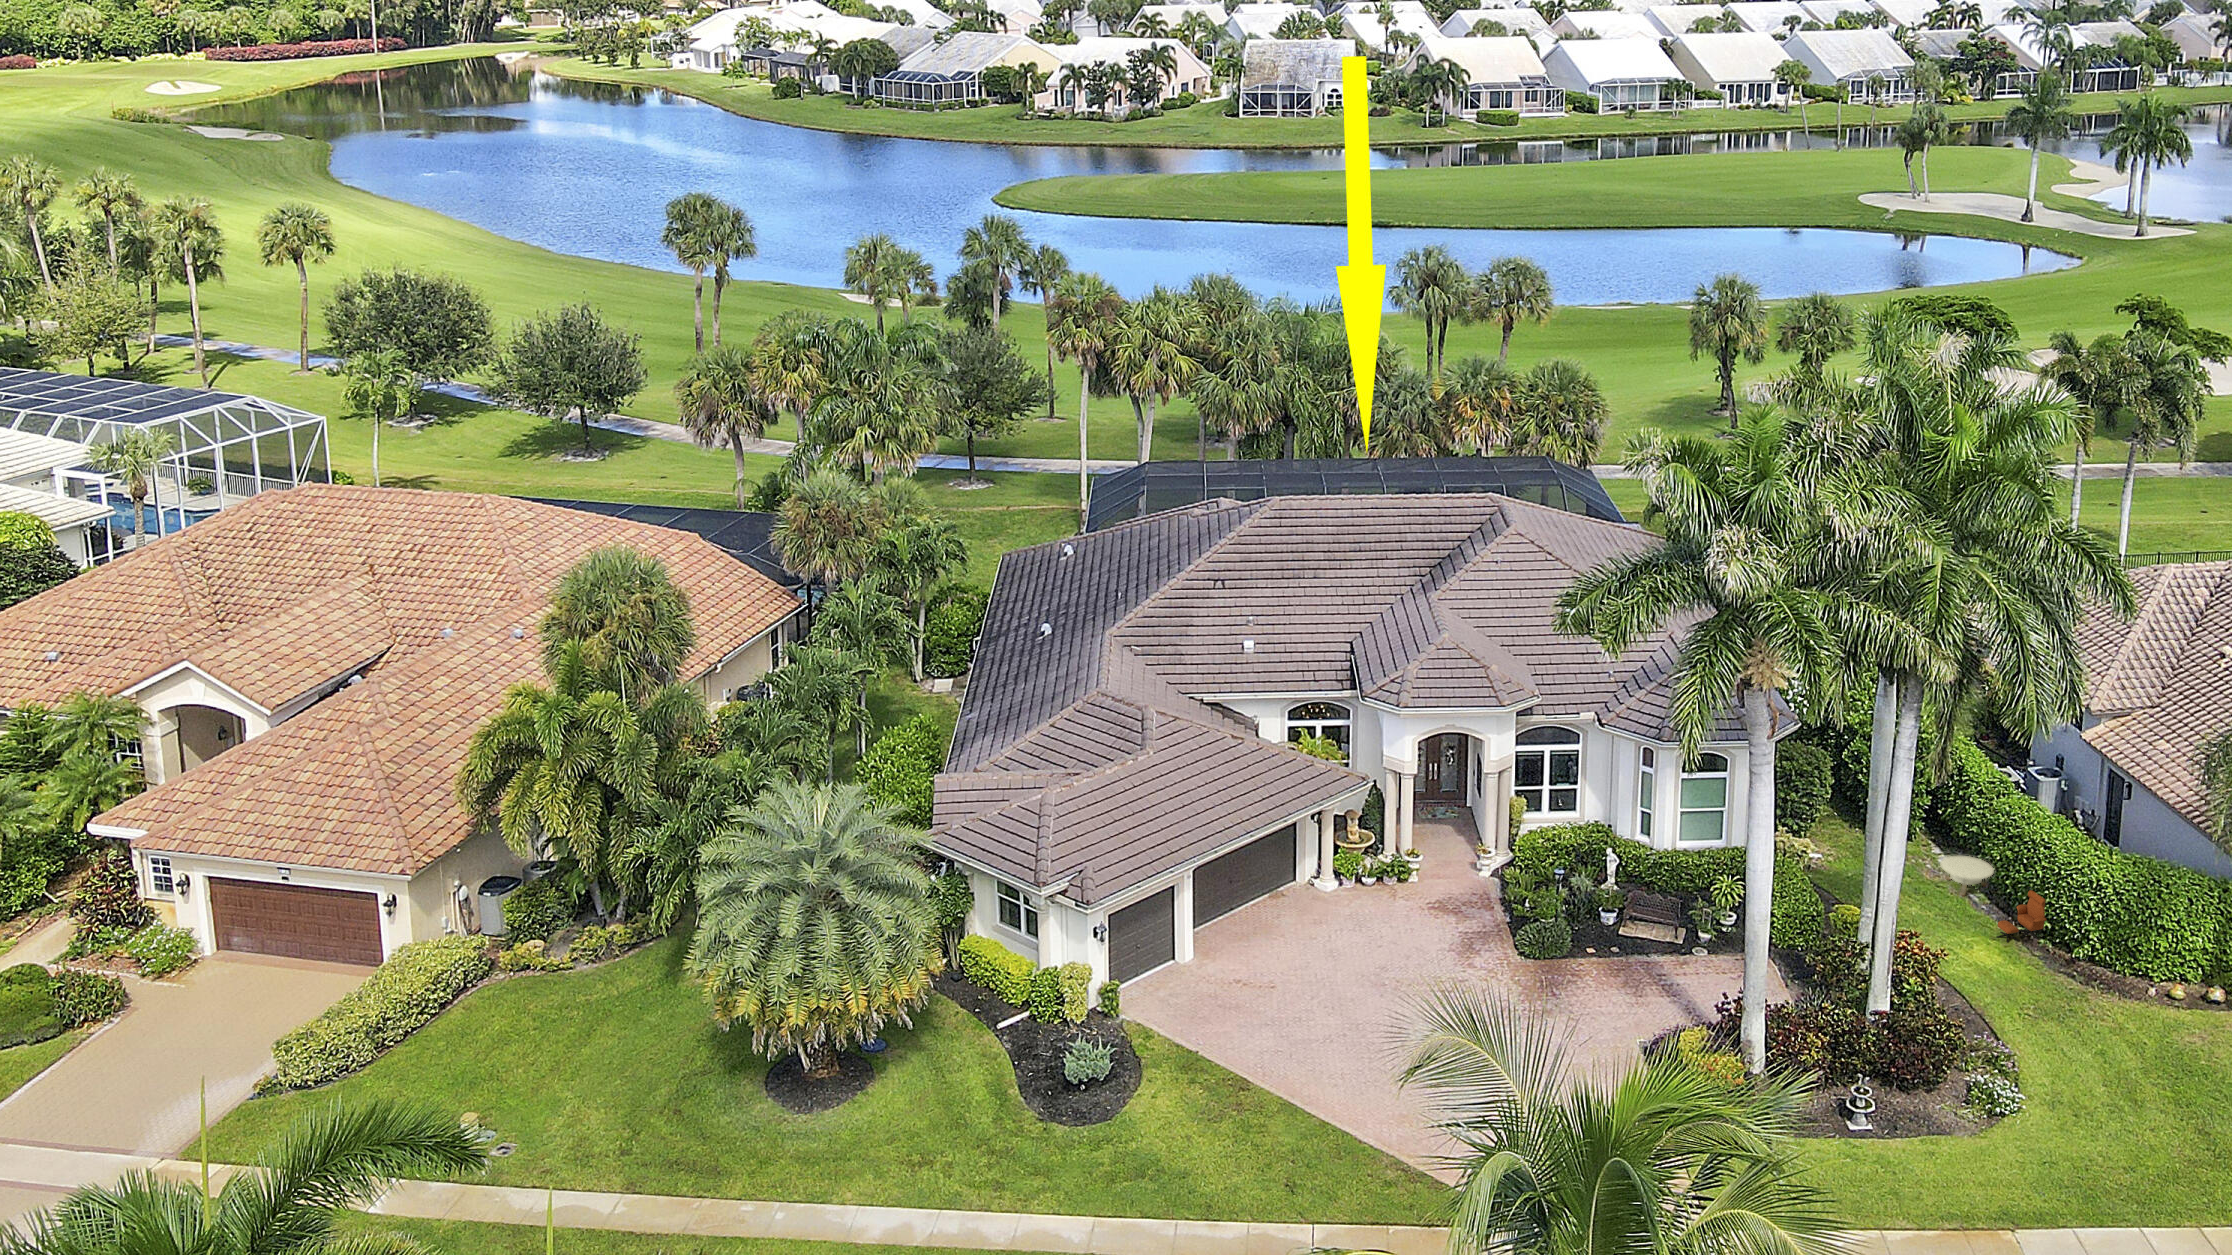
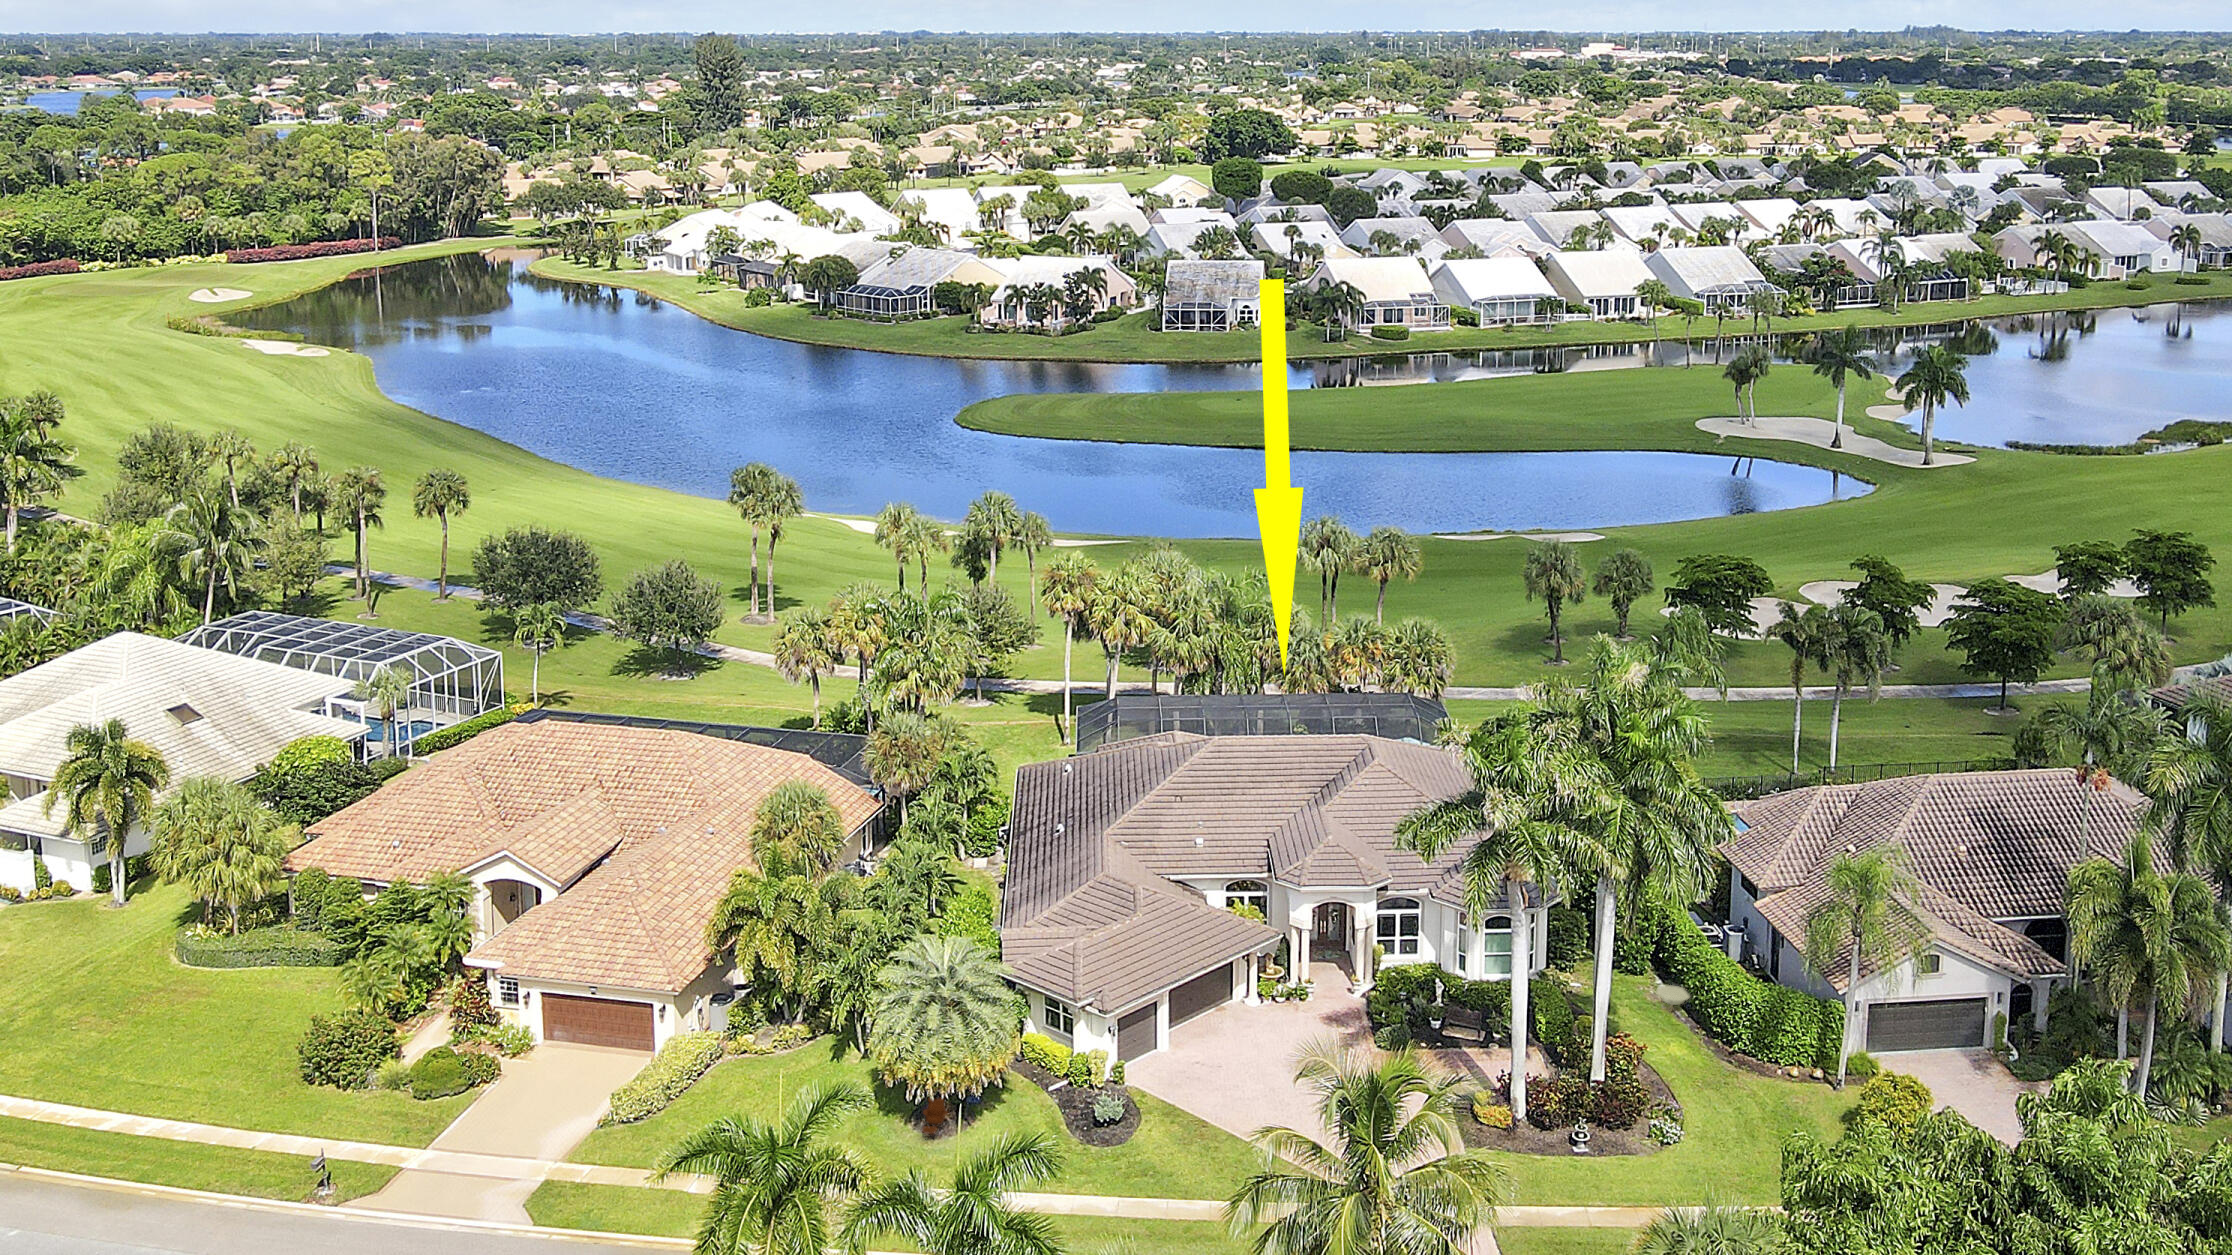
lounge chair: present [1996,890,2046,943] -> present [922,1098,948,1140]

